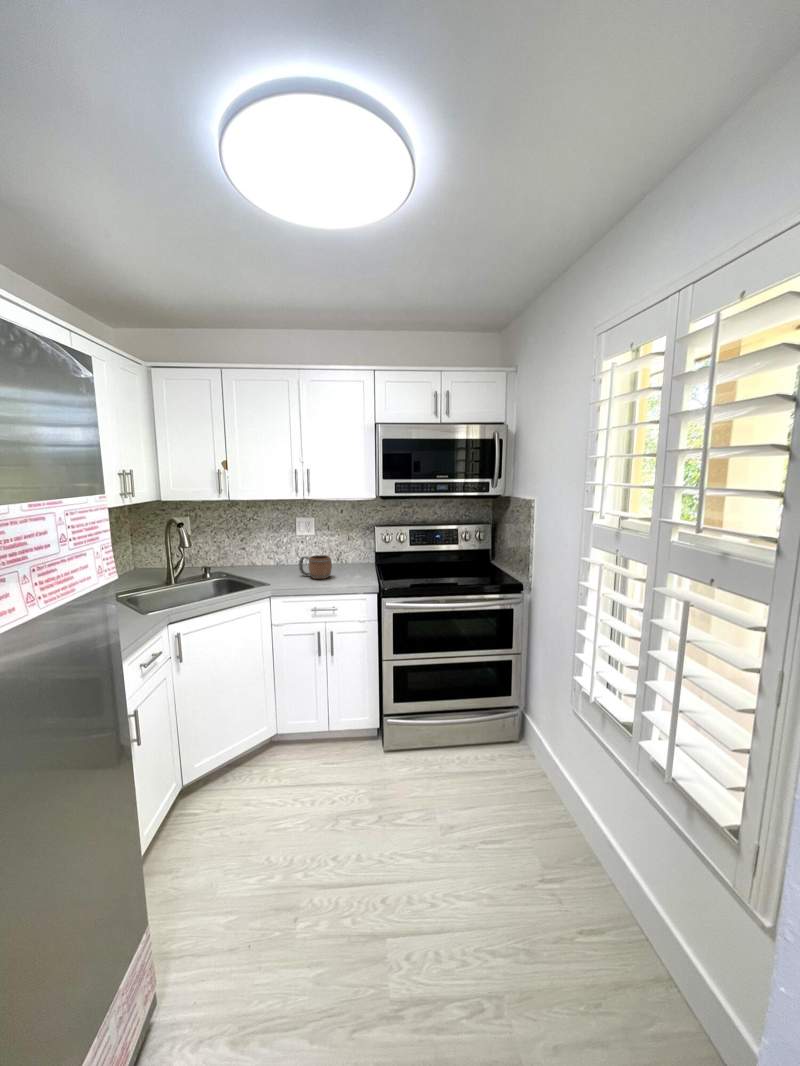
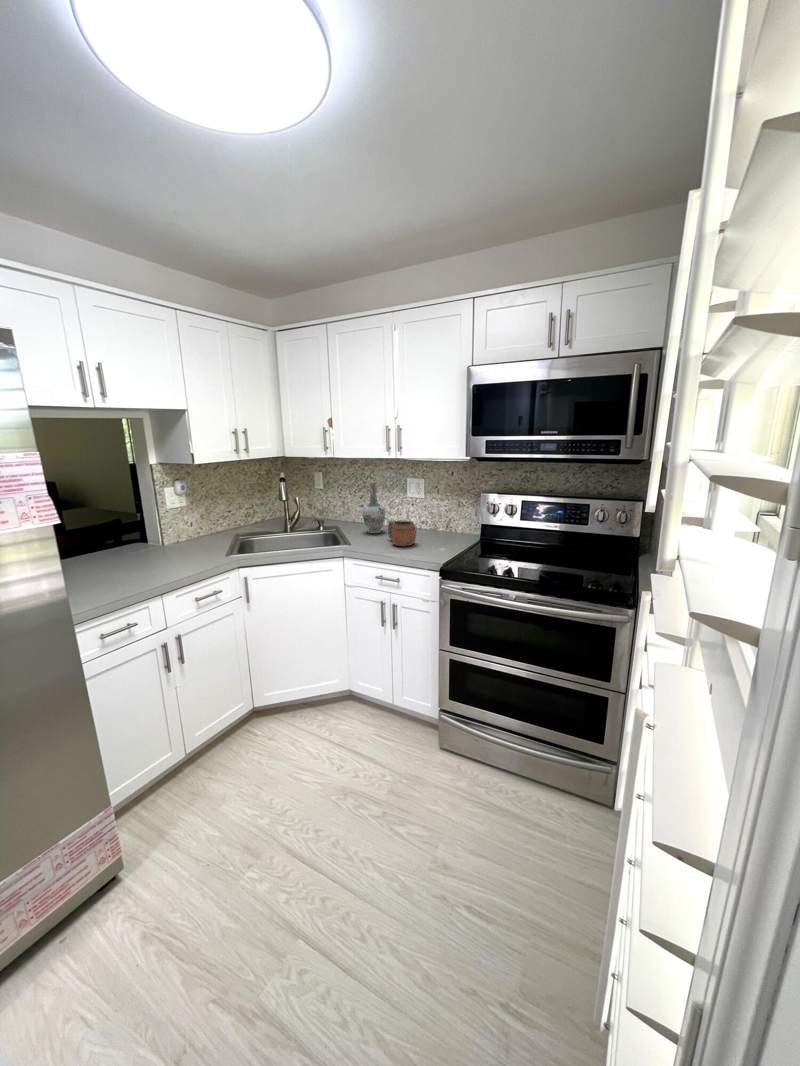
vase: none [262,522,285,573] -> present [363,482,385,533]

